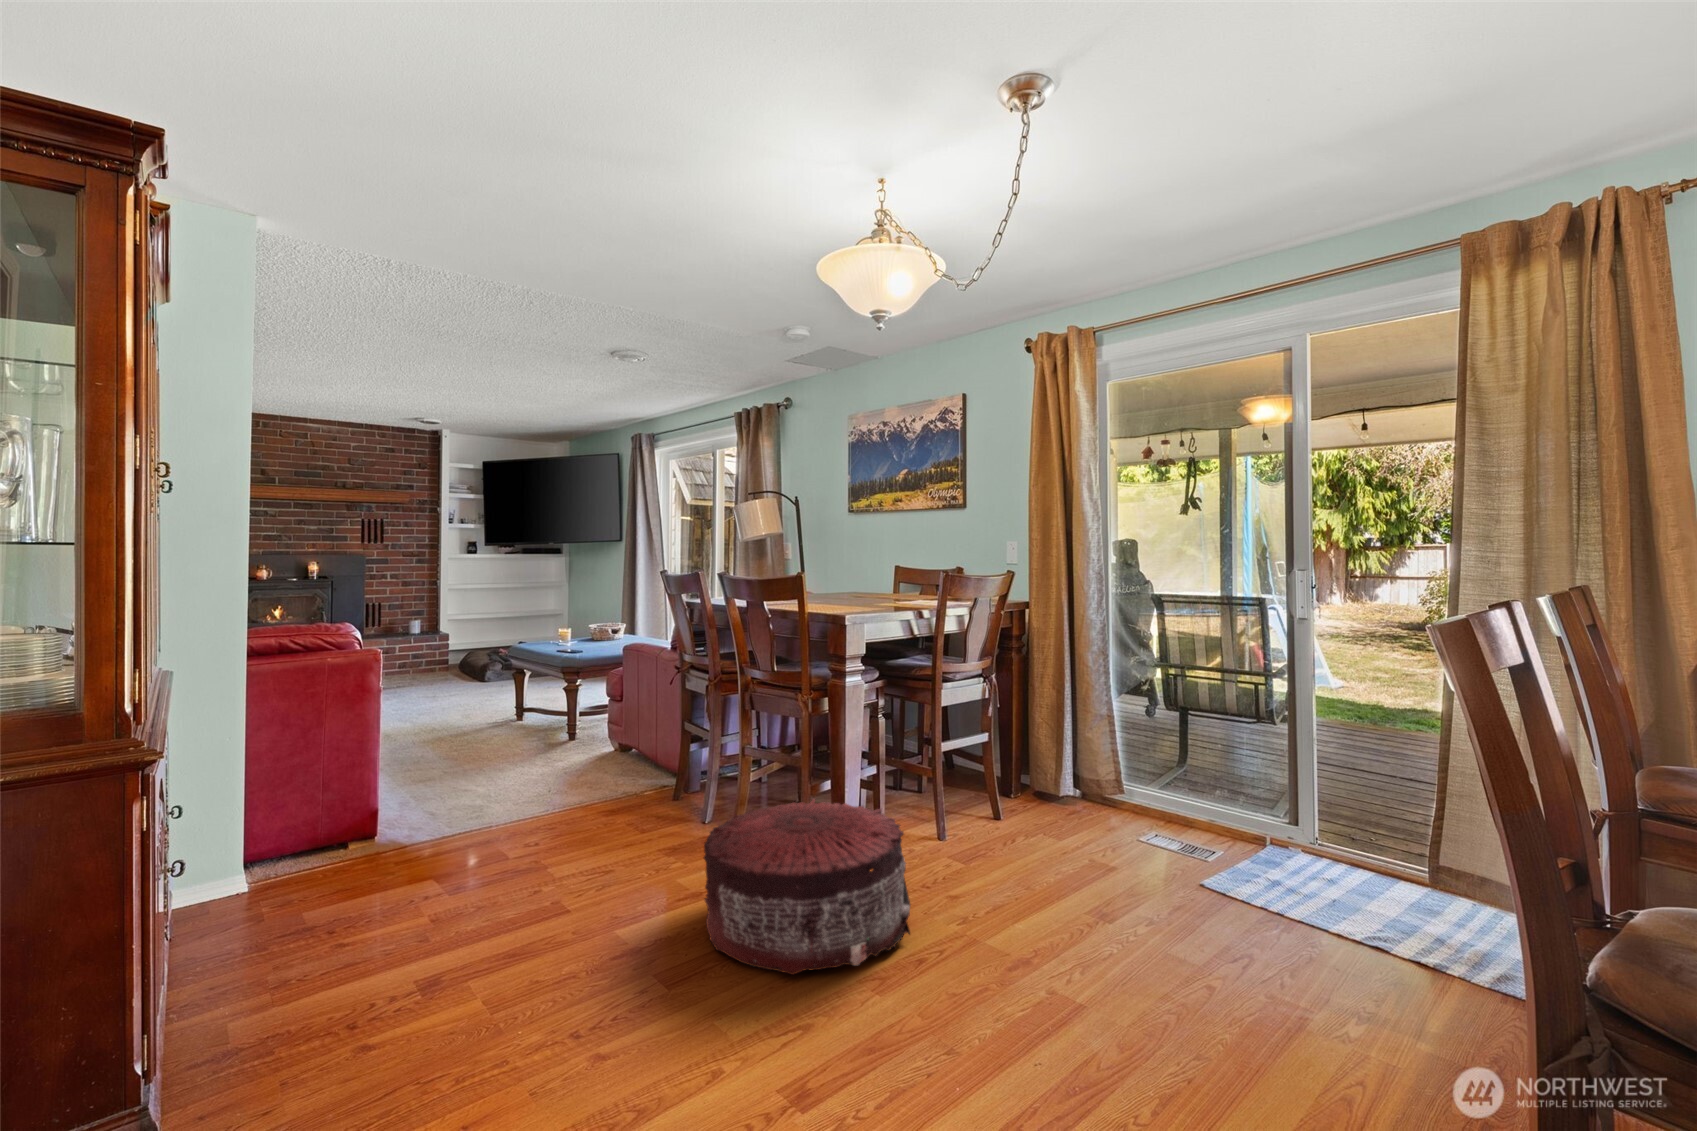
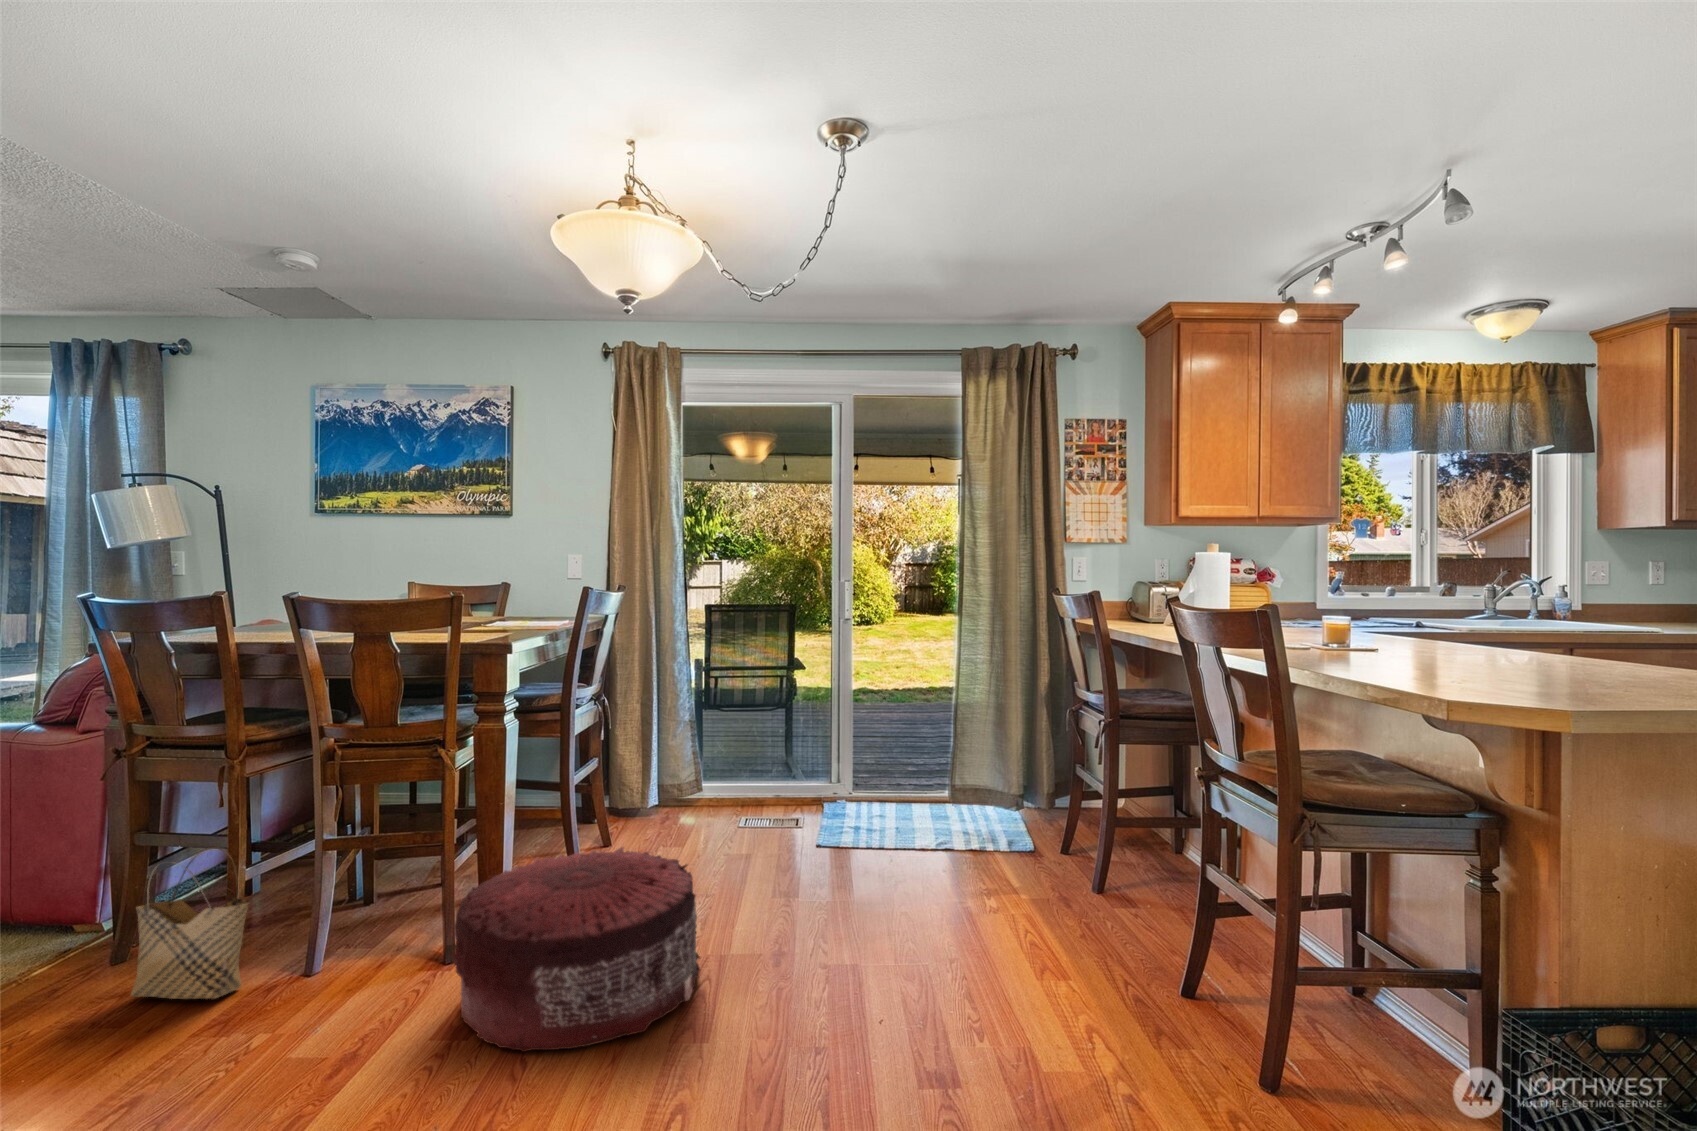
woven basket: none [618,741,669,841] -> present [130,847,250,999]

